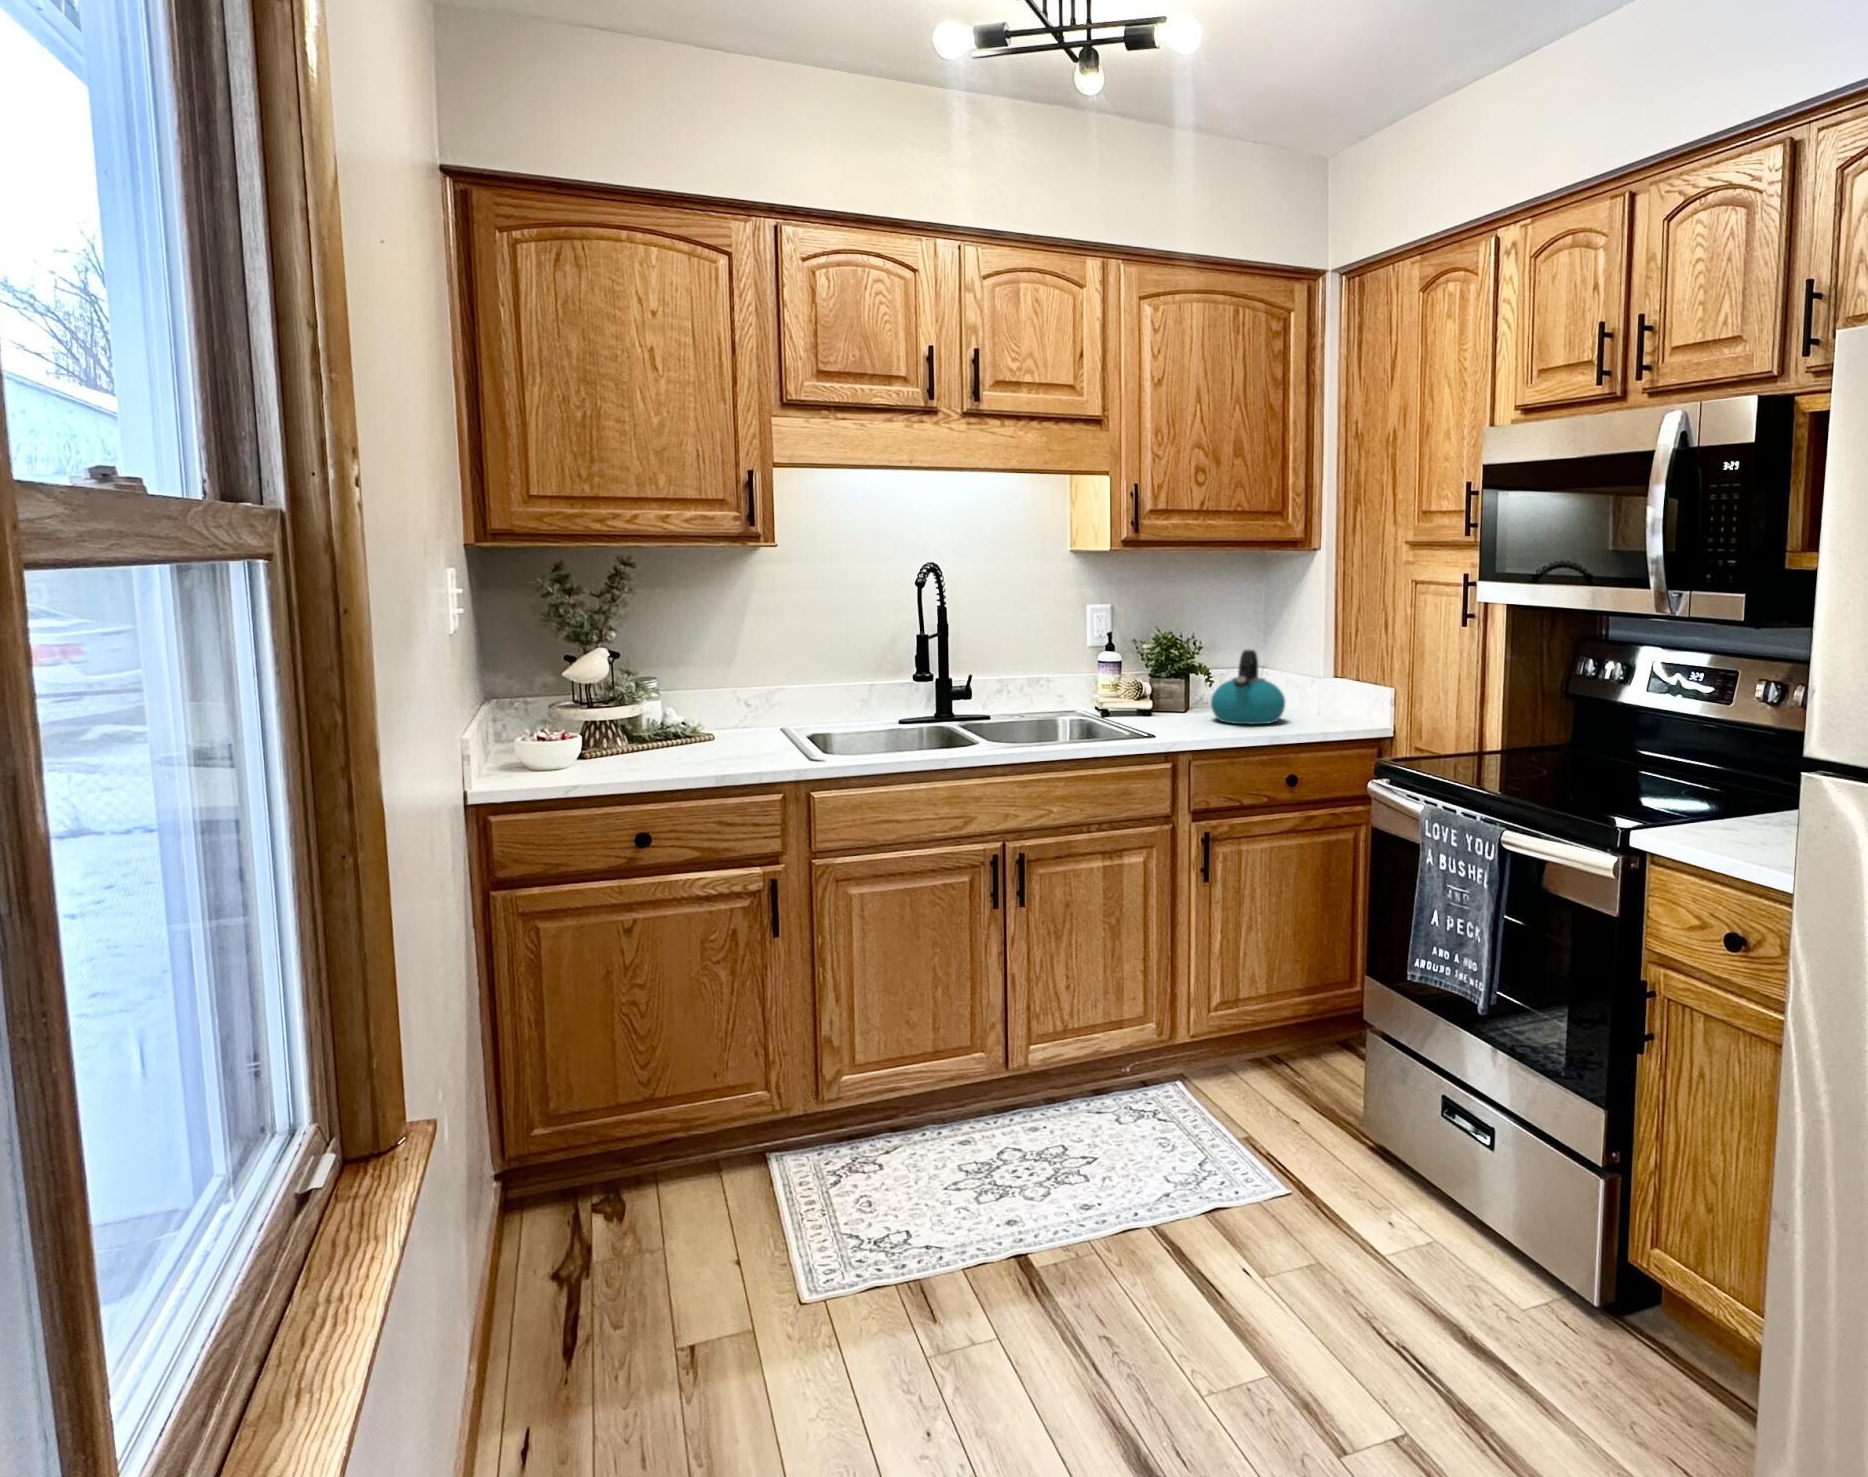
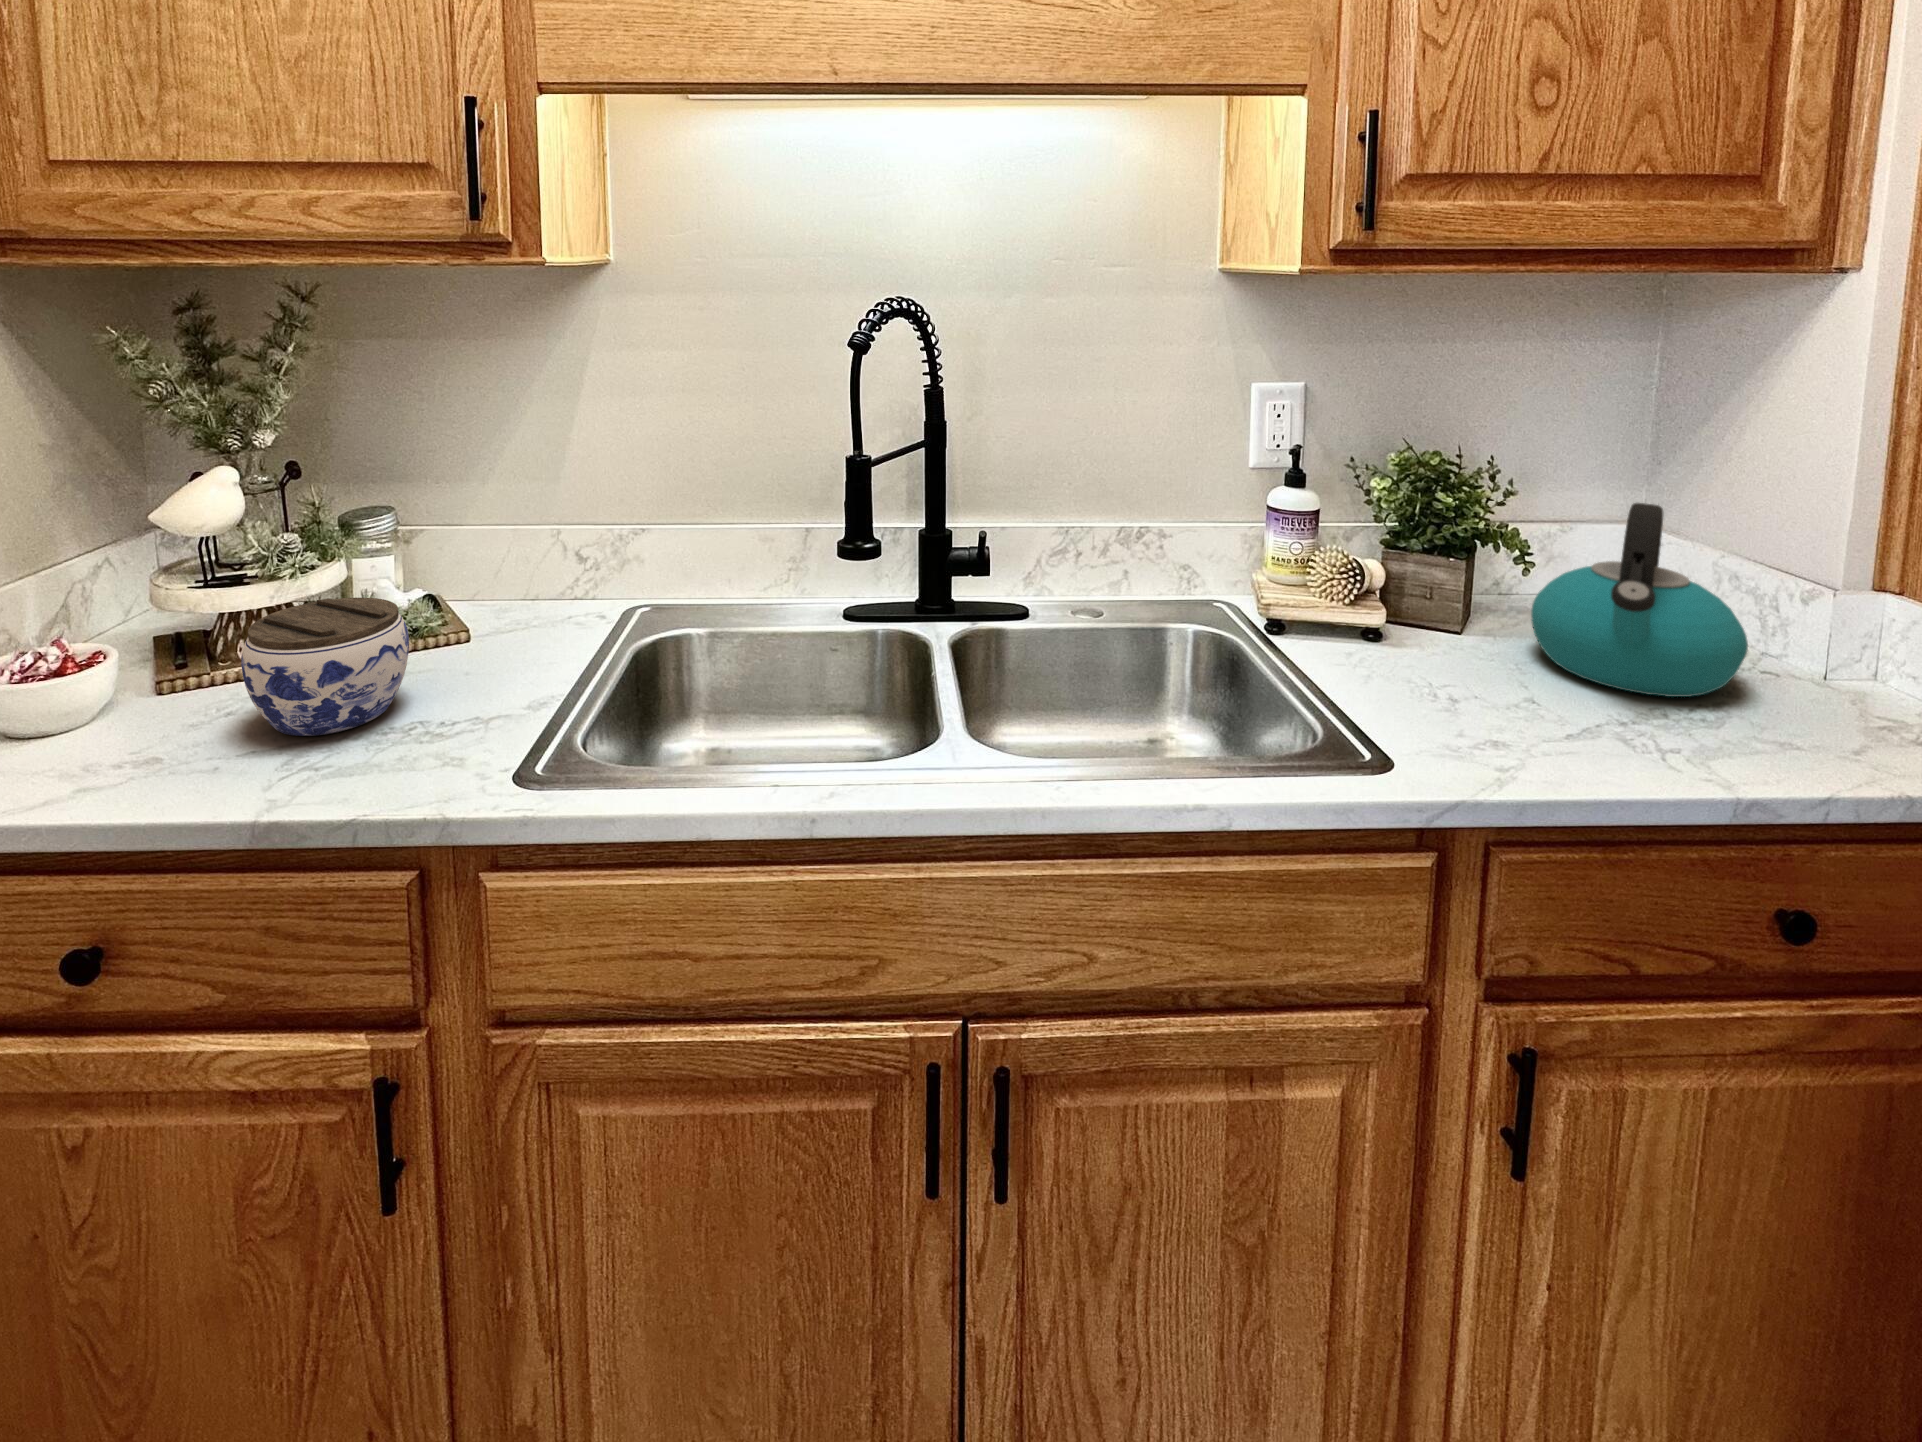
jar: none [665,708,736,762] -> present [241,597,409,736]

